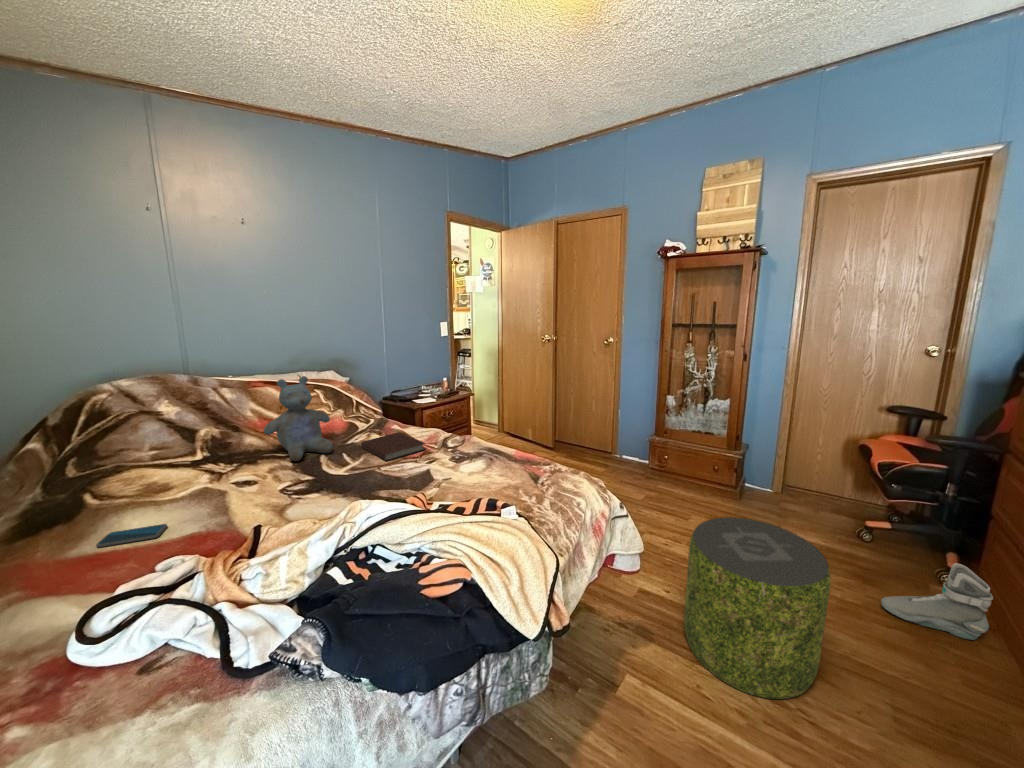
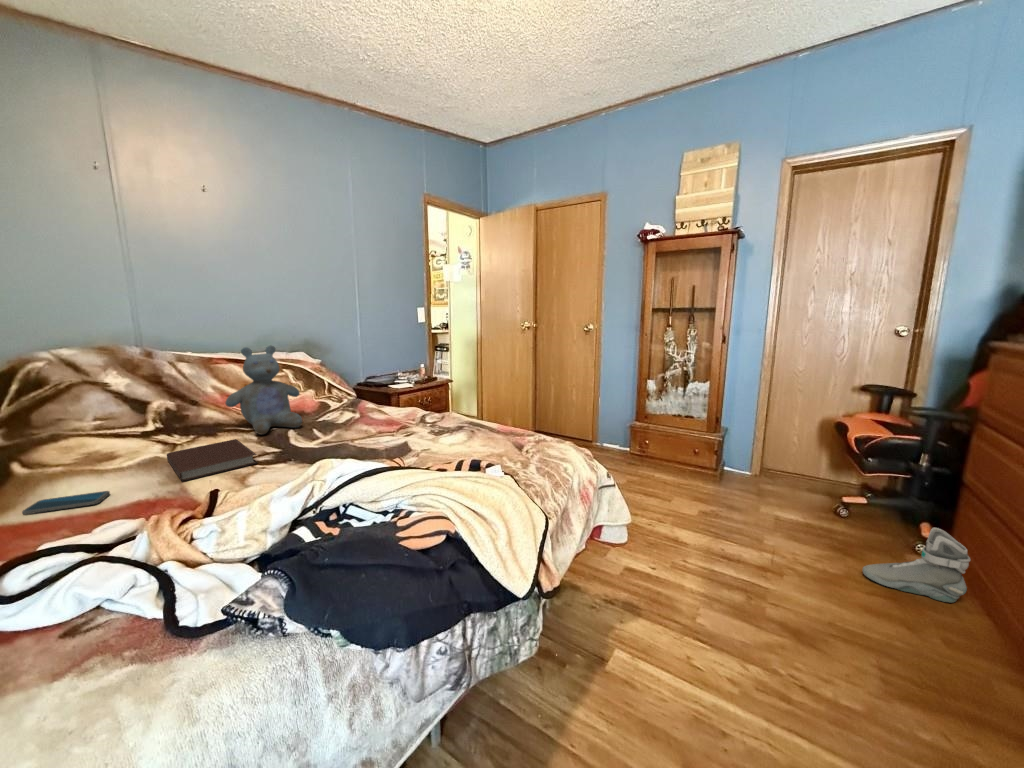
notebook: present [361,432,426,461] -> present [167,439,257,481]
pouf: present [684,517,831,699] -> none [673,487,820,665]

